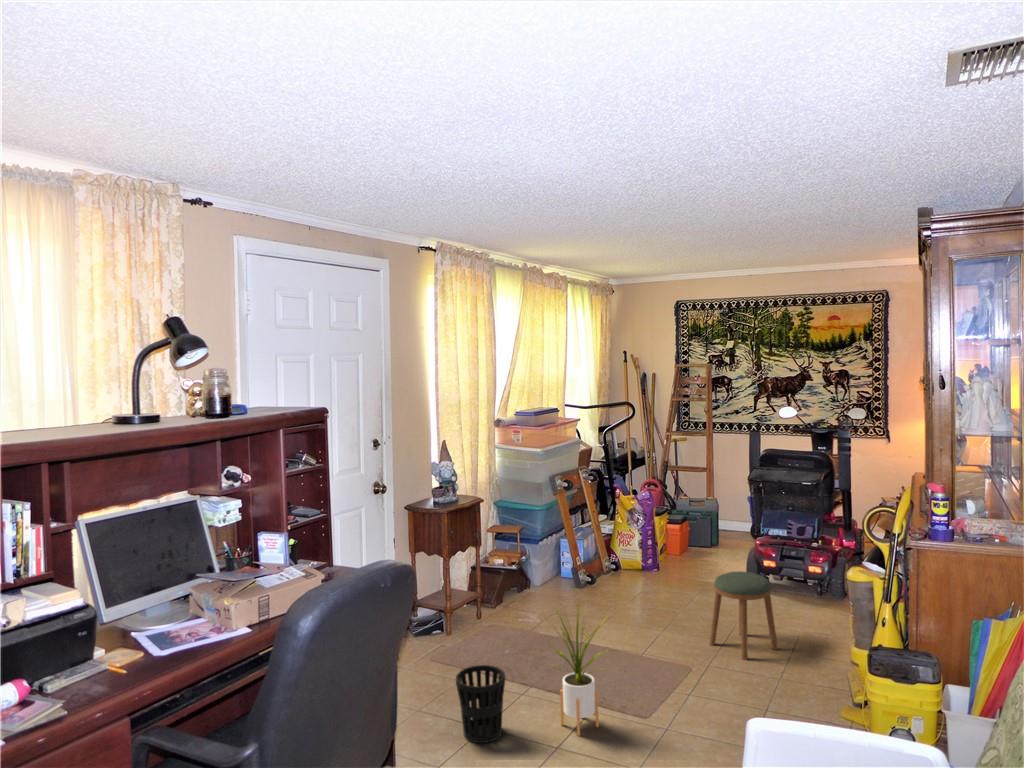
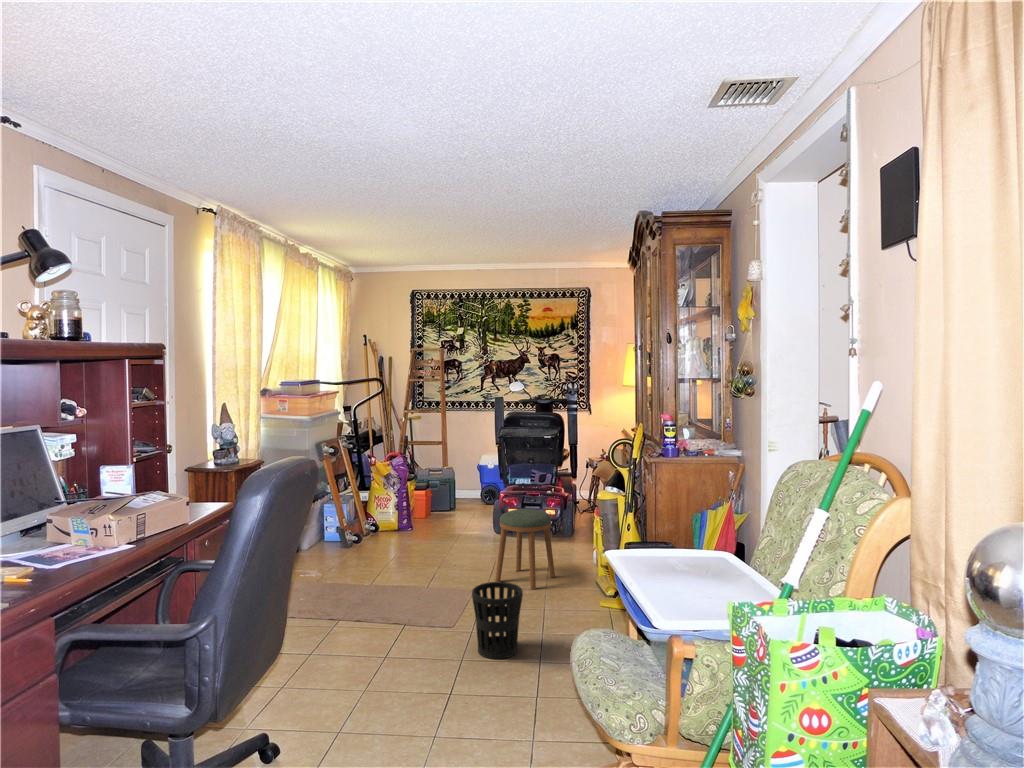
house plant: present [554,605,608,736] -> none [372,531,449,687]
wastebasket: present [456,665,505,743] -> present [472,582,523,659]

